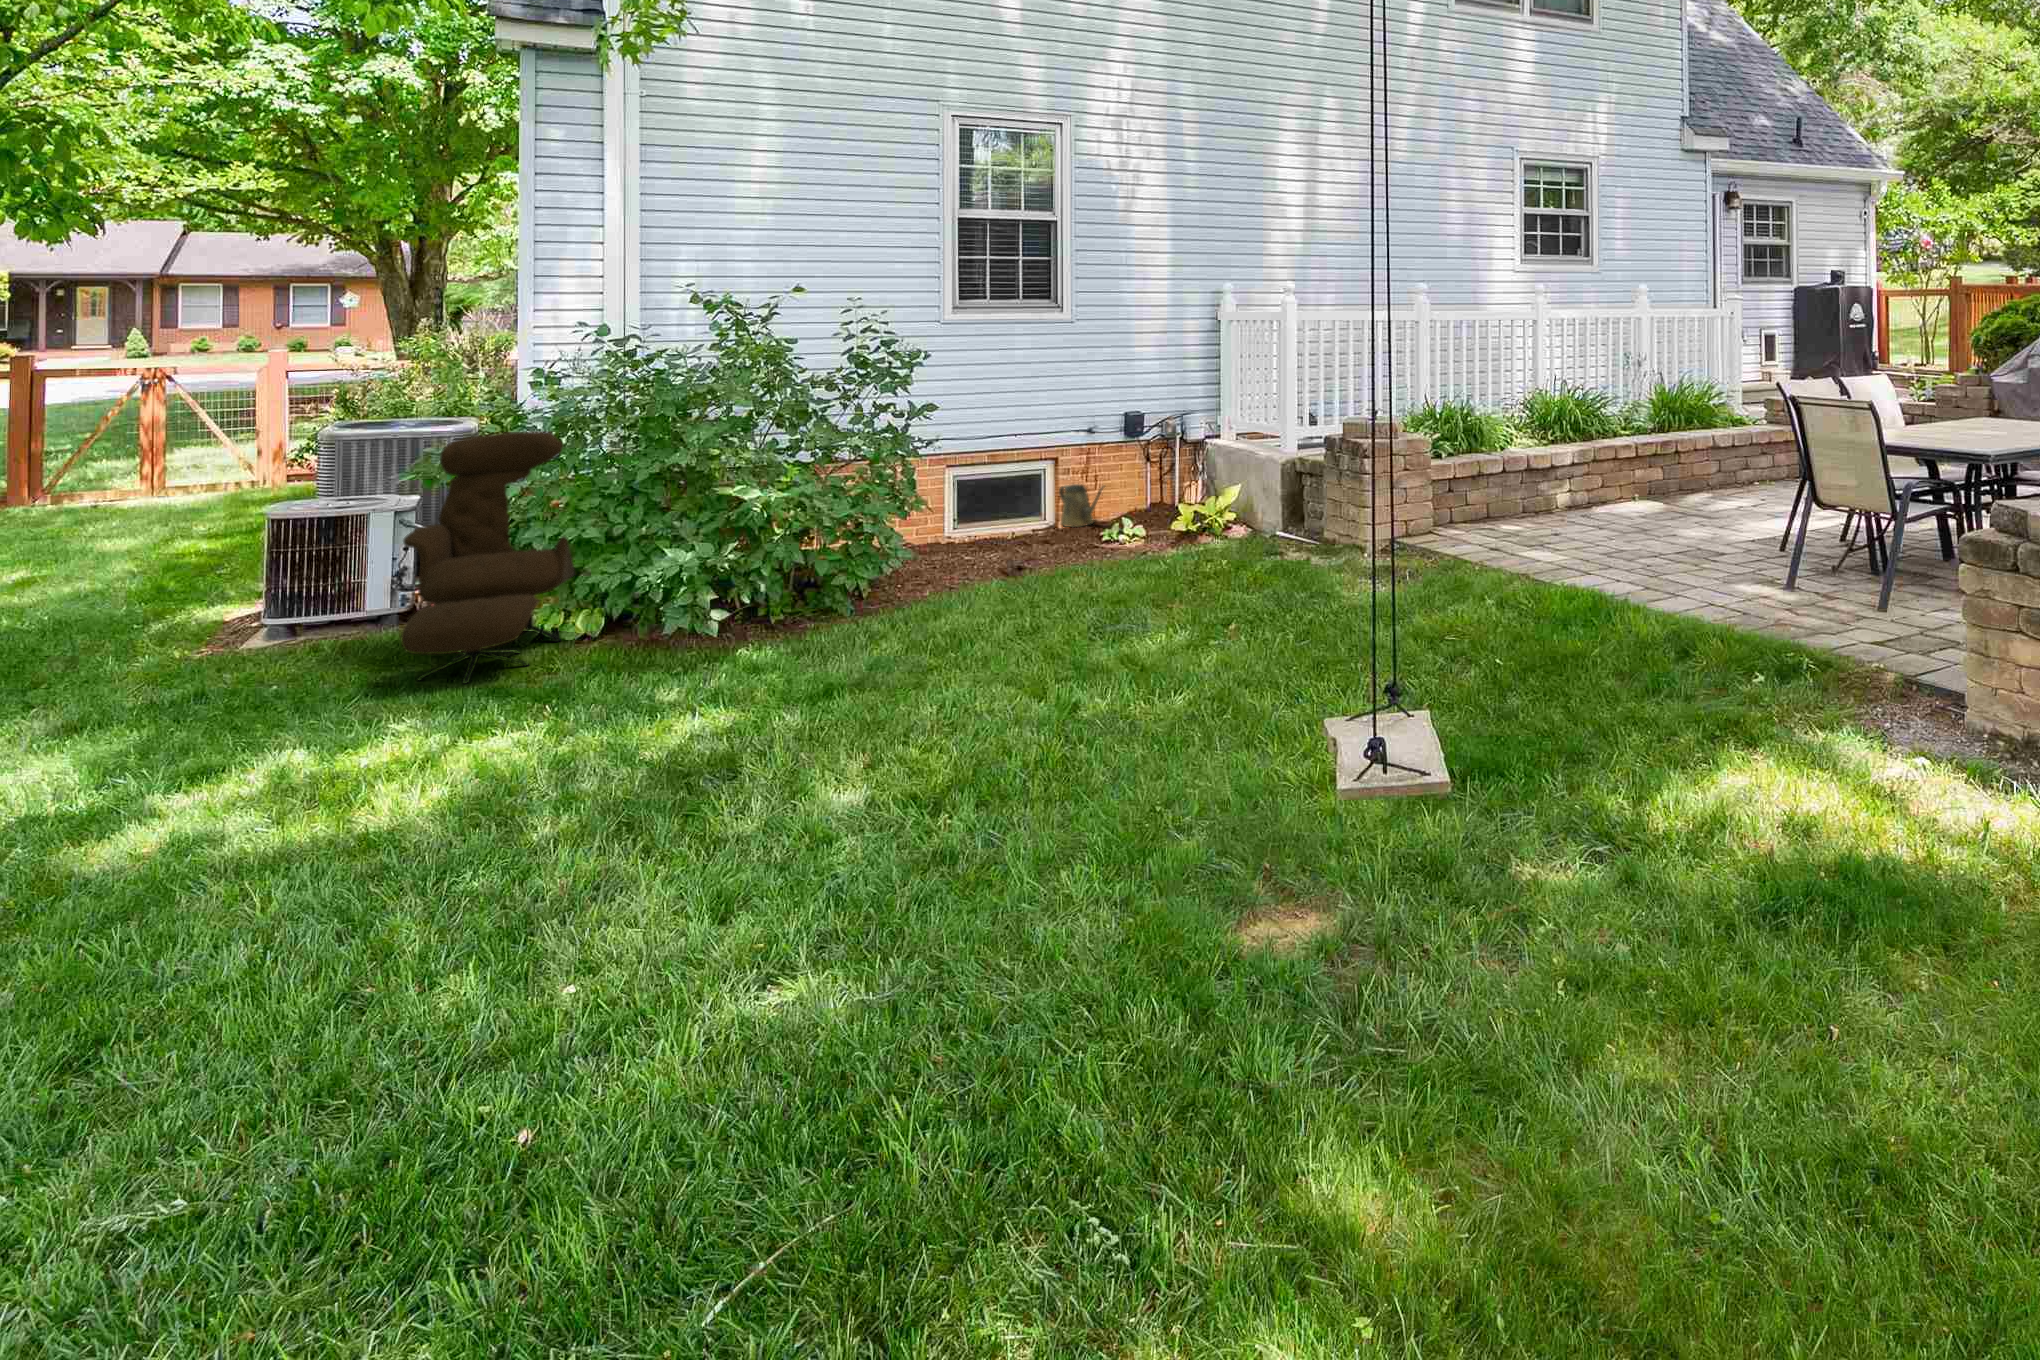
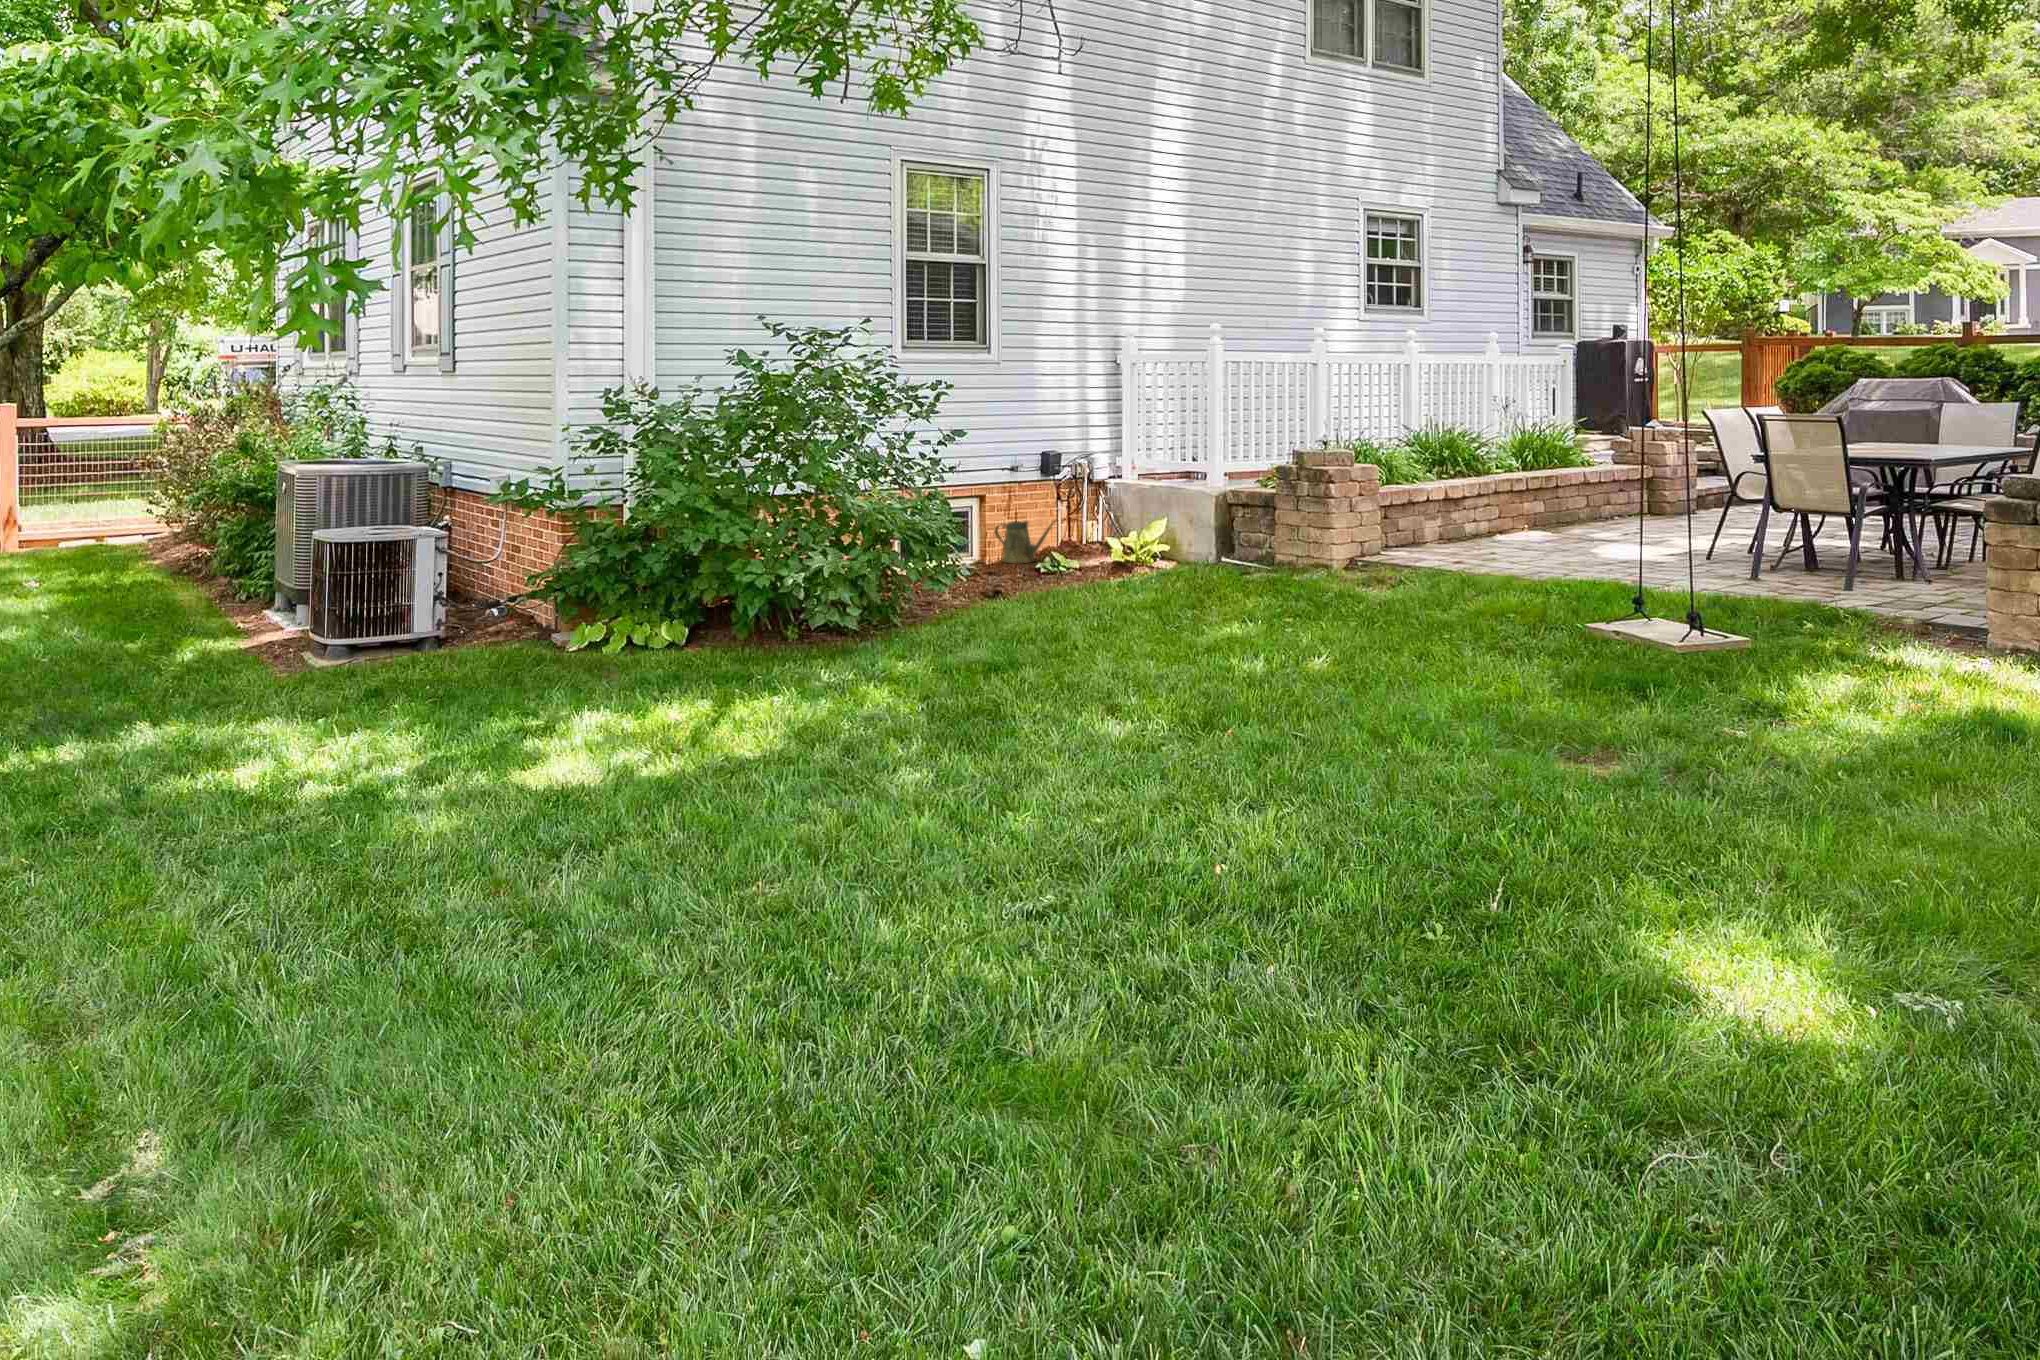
lounge chair: present [401,431,574,683] -> none [534,450,702,674]

